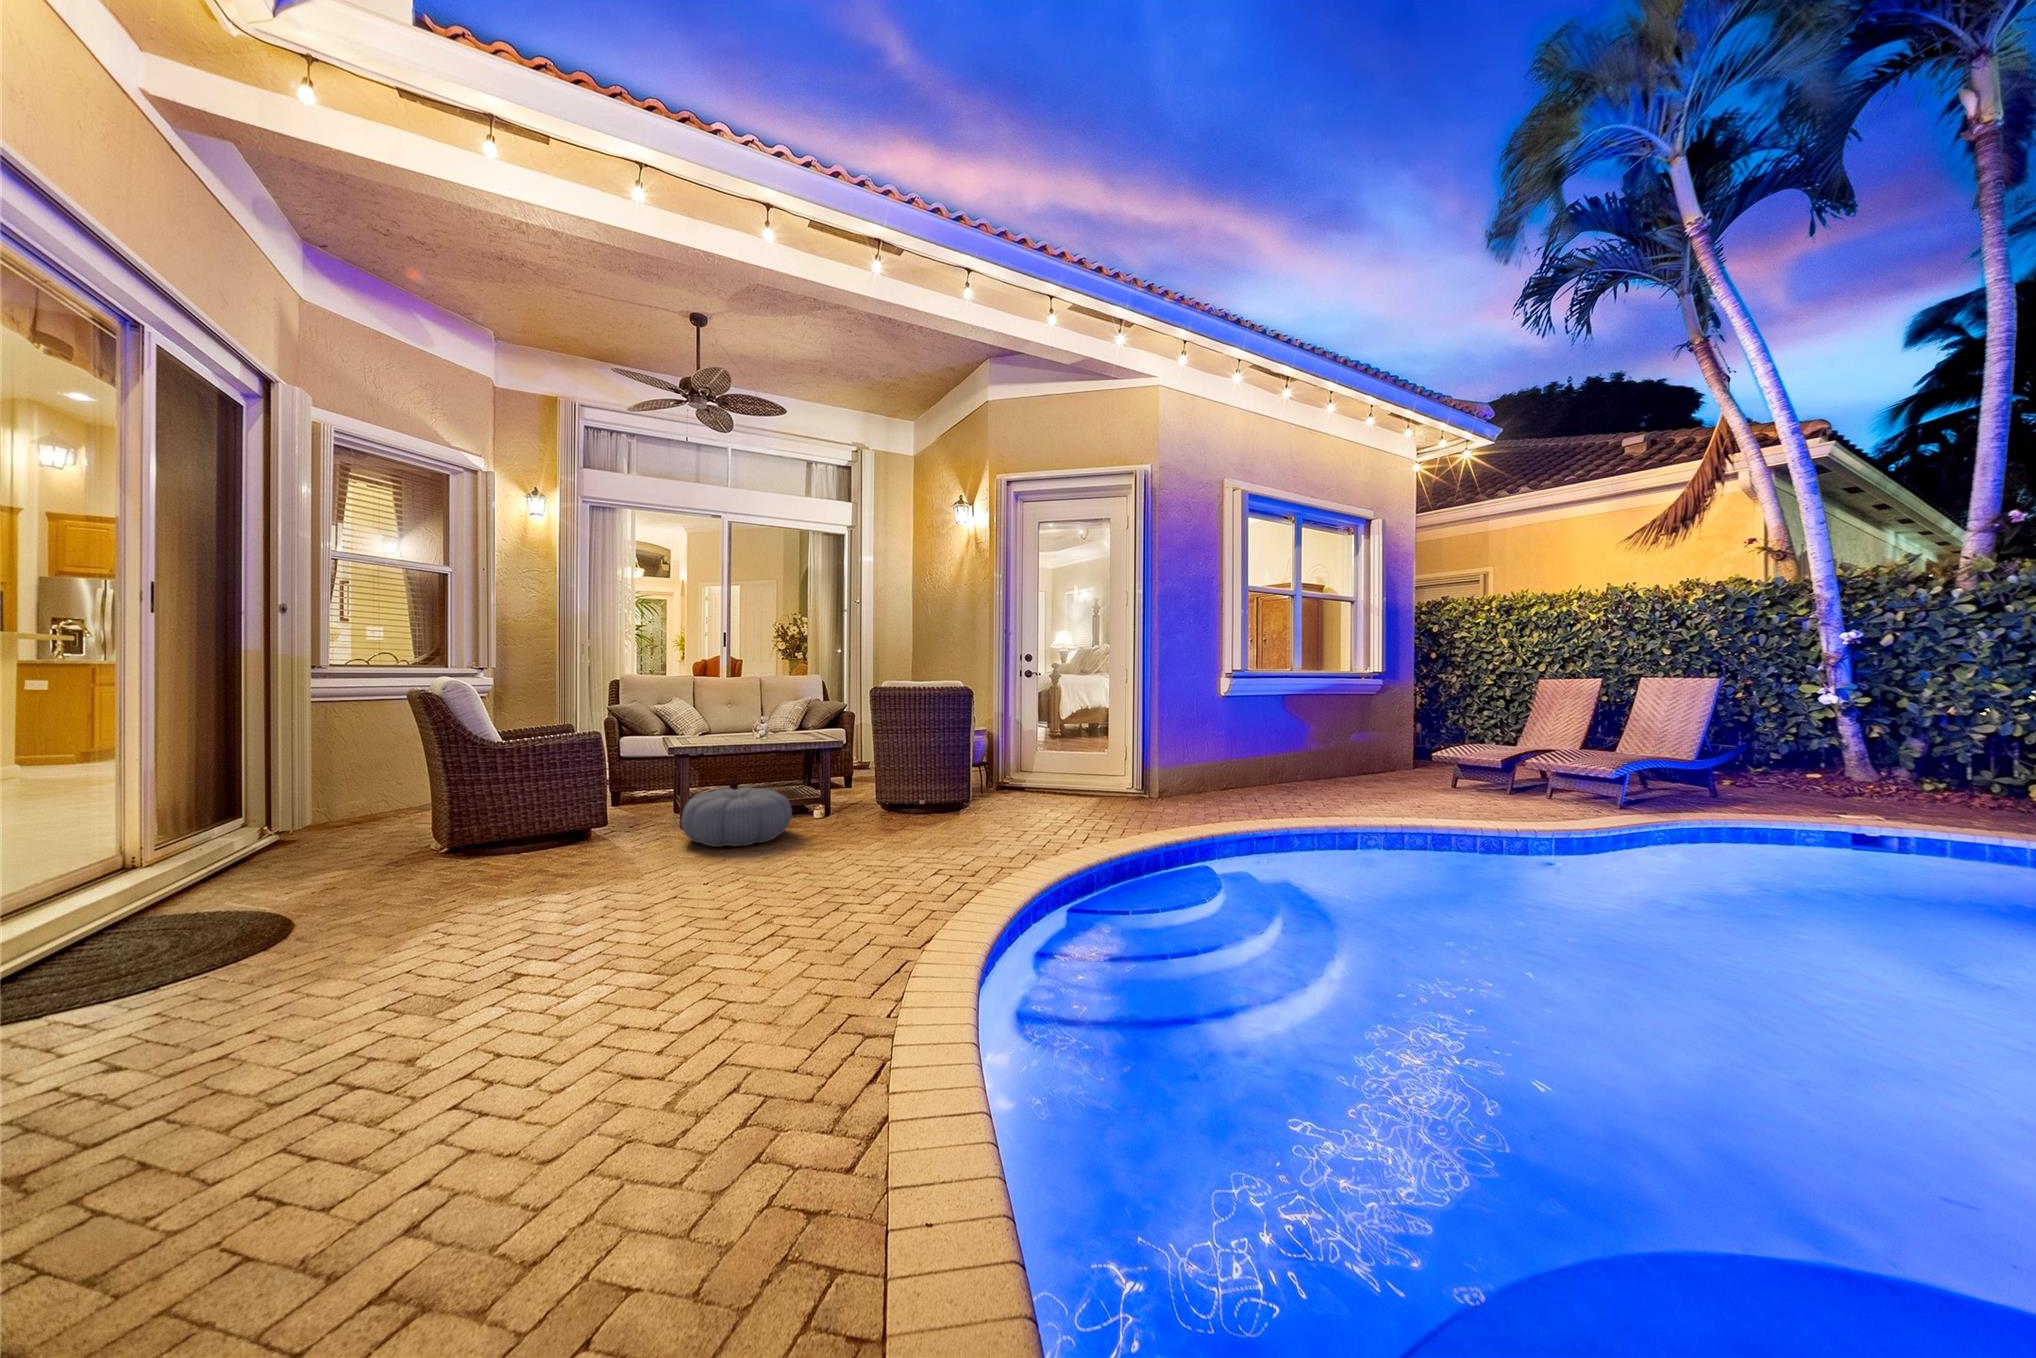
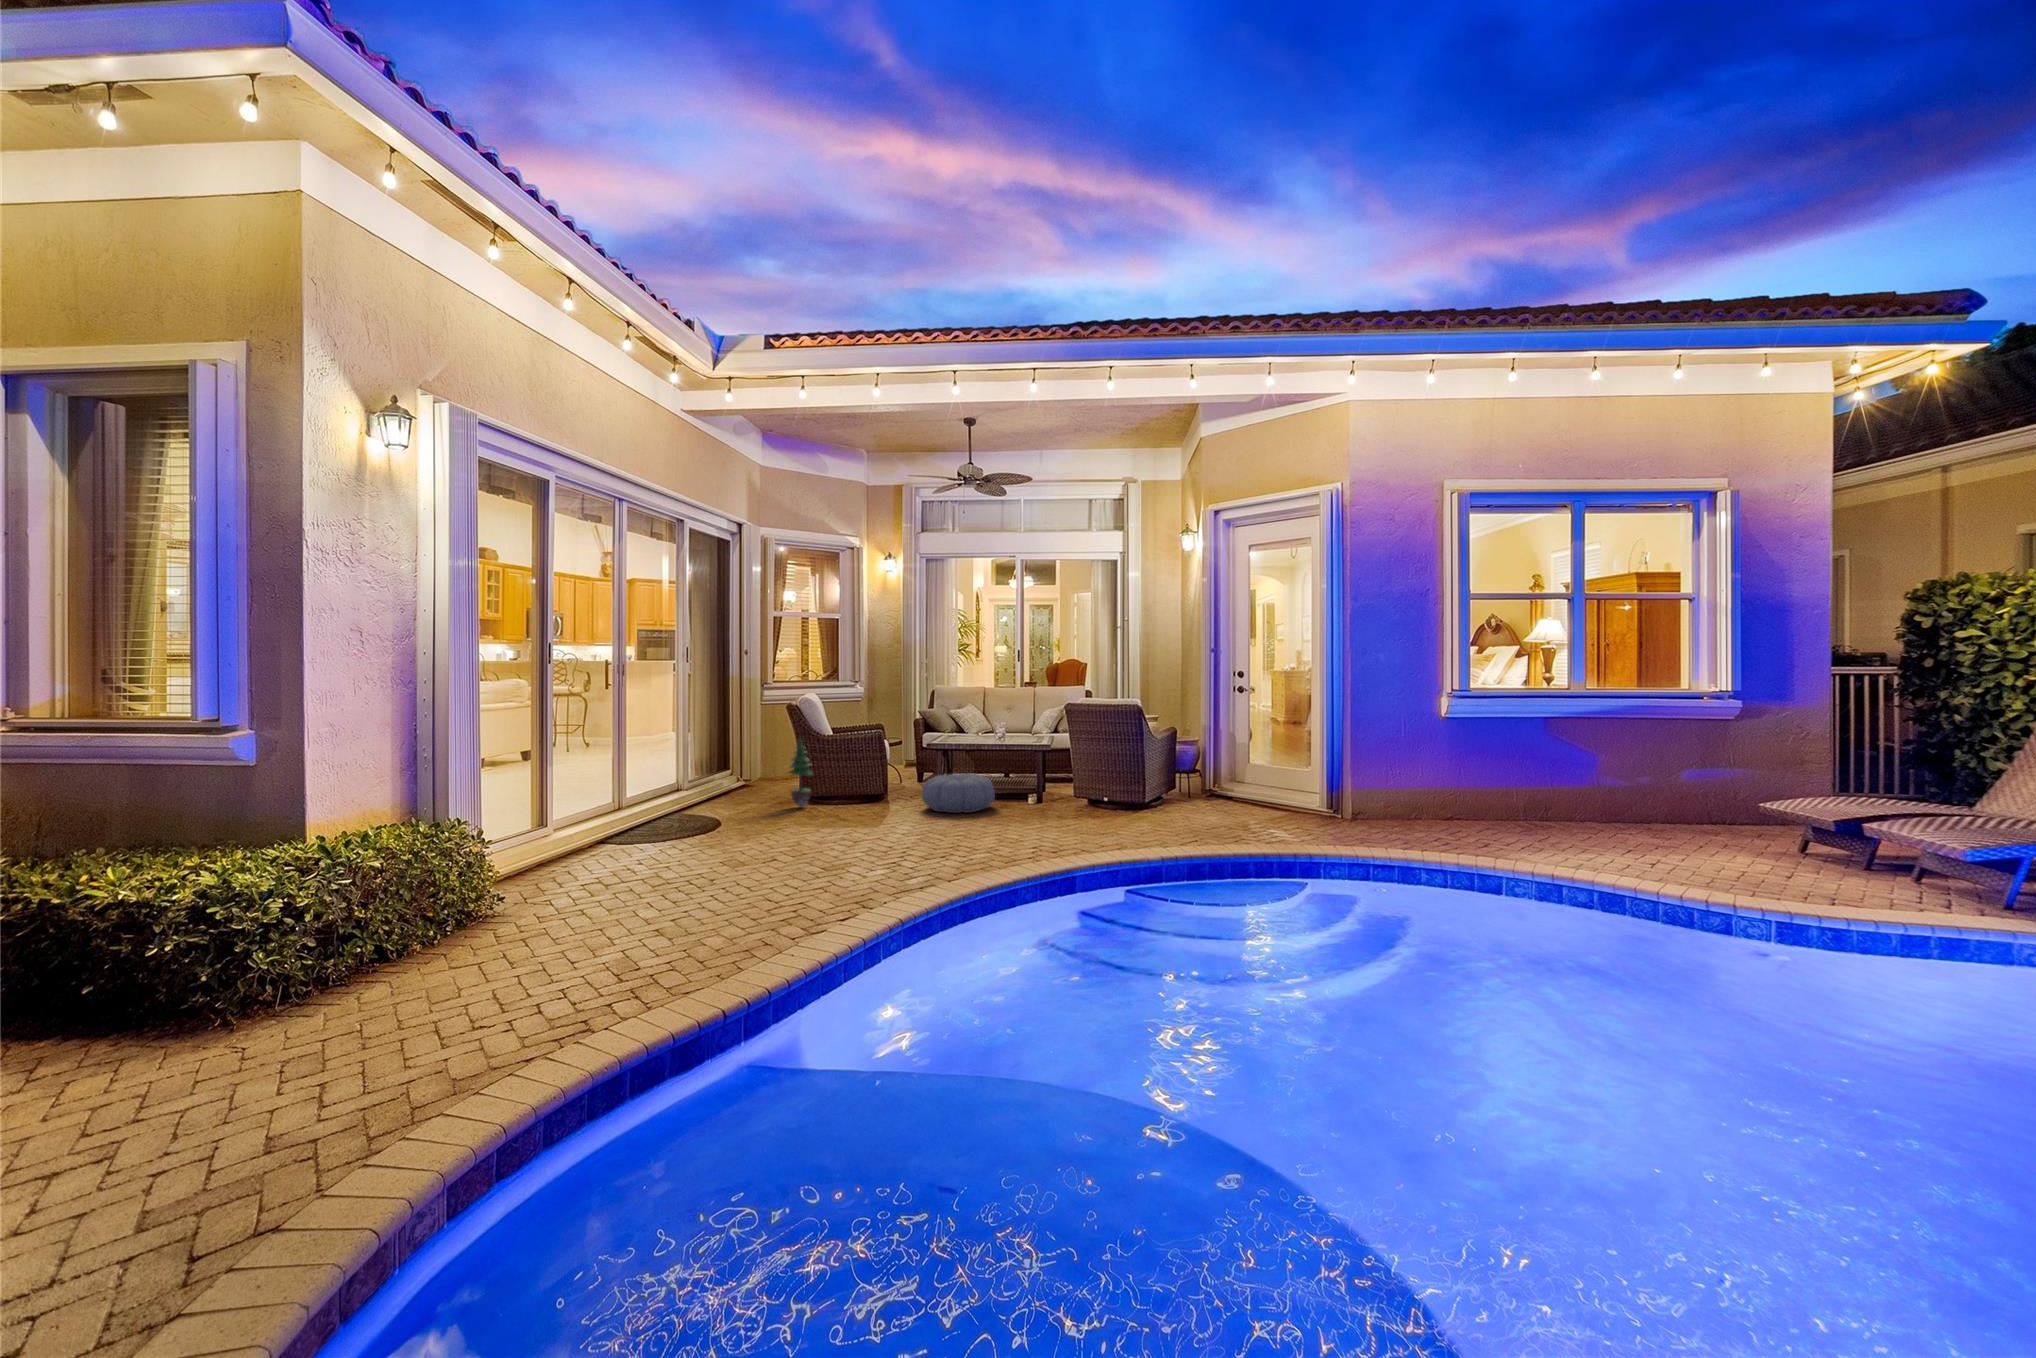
potted tree: none [422,748,478,869] -> present [789,738,813,807]

